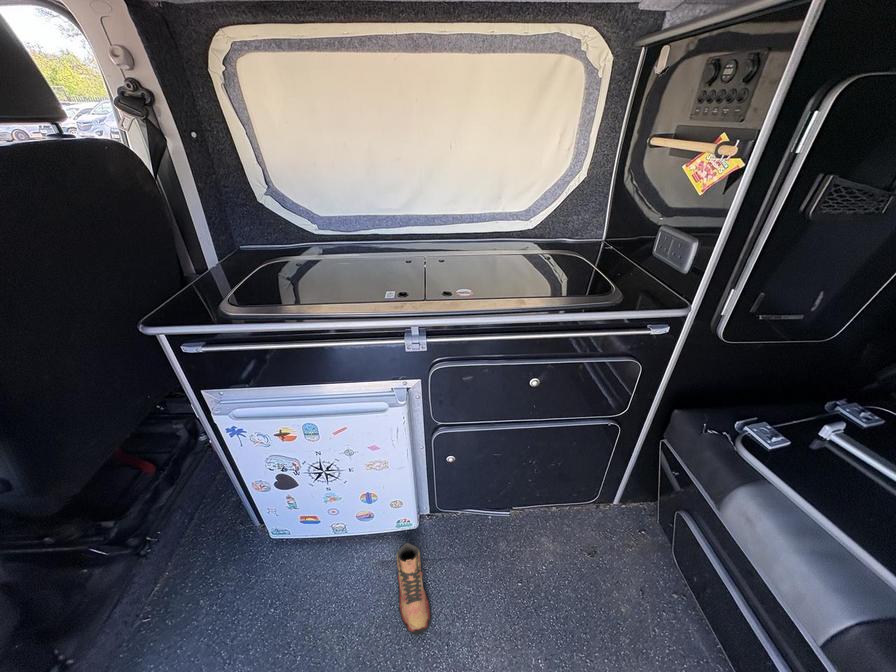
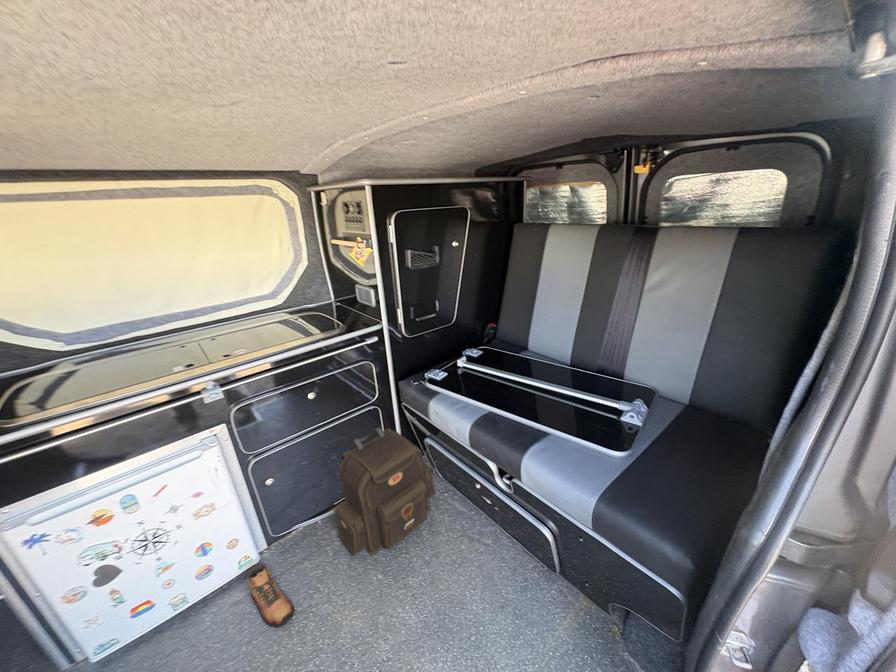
backpack: none [506,460,674,632] -> present [335,427,436,556]

